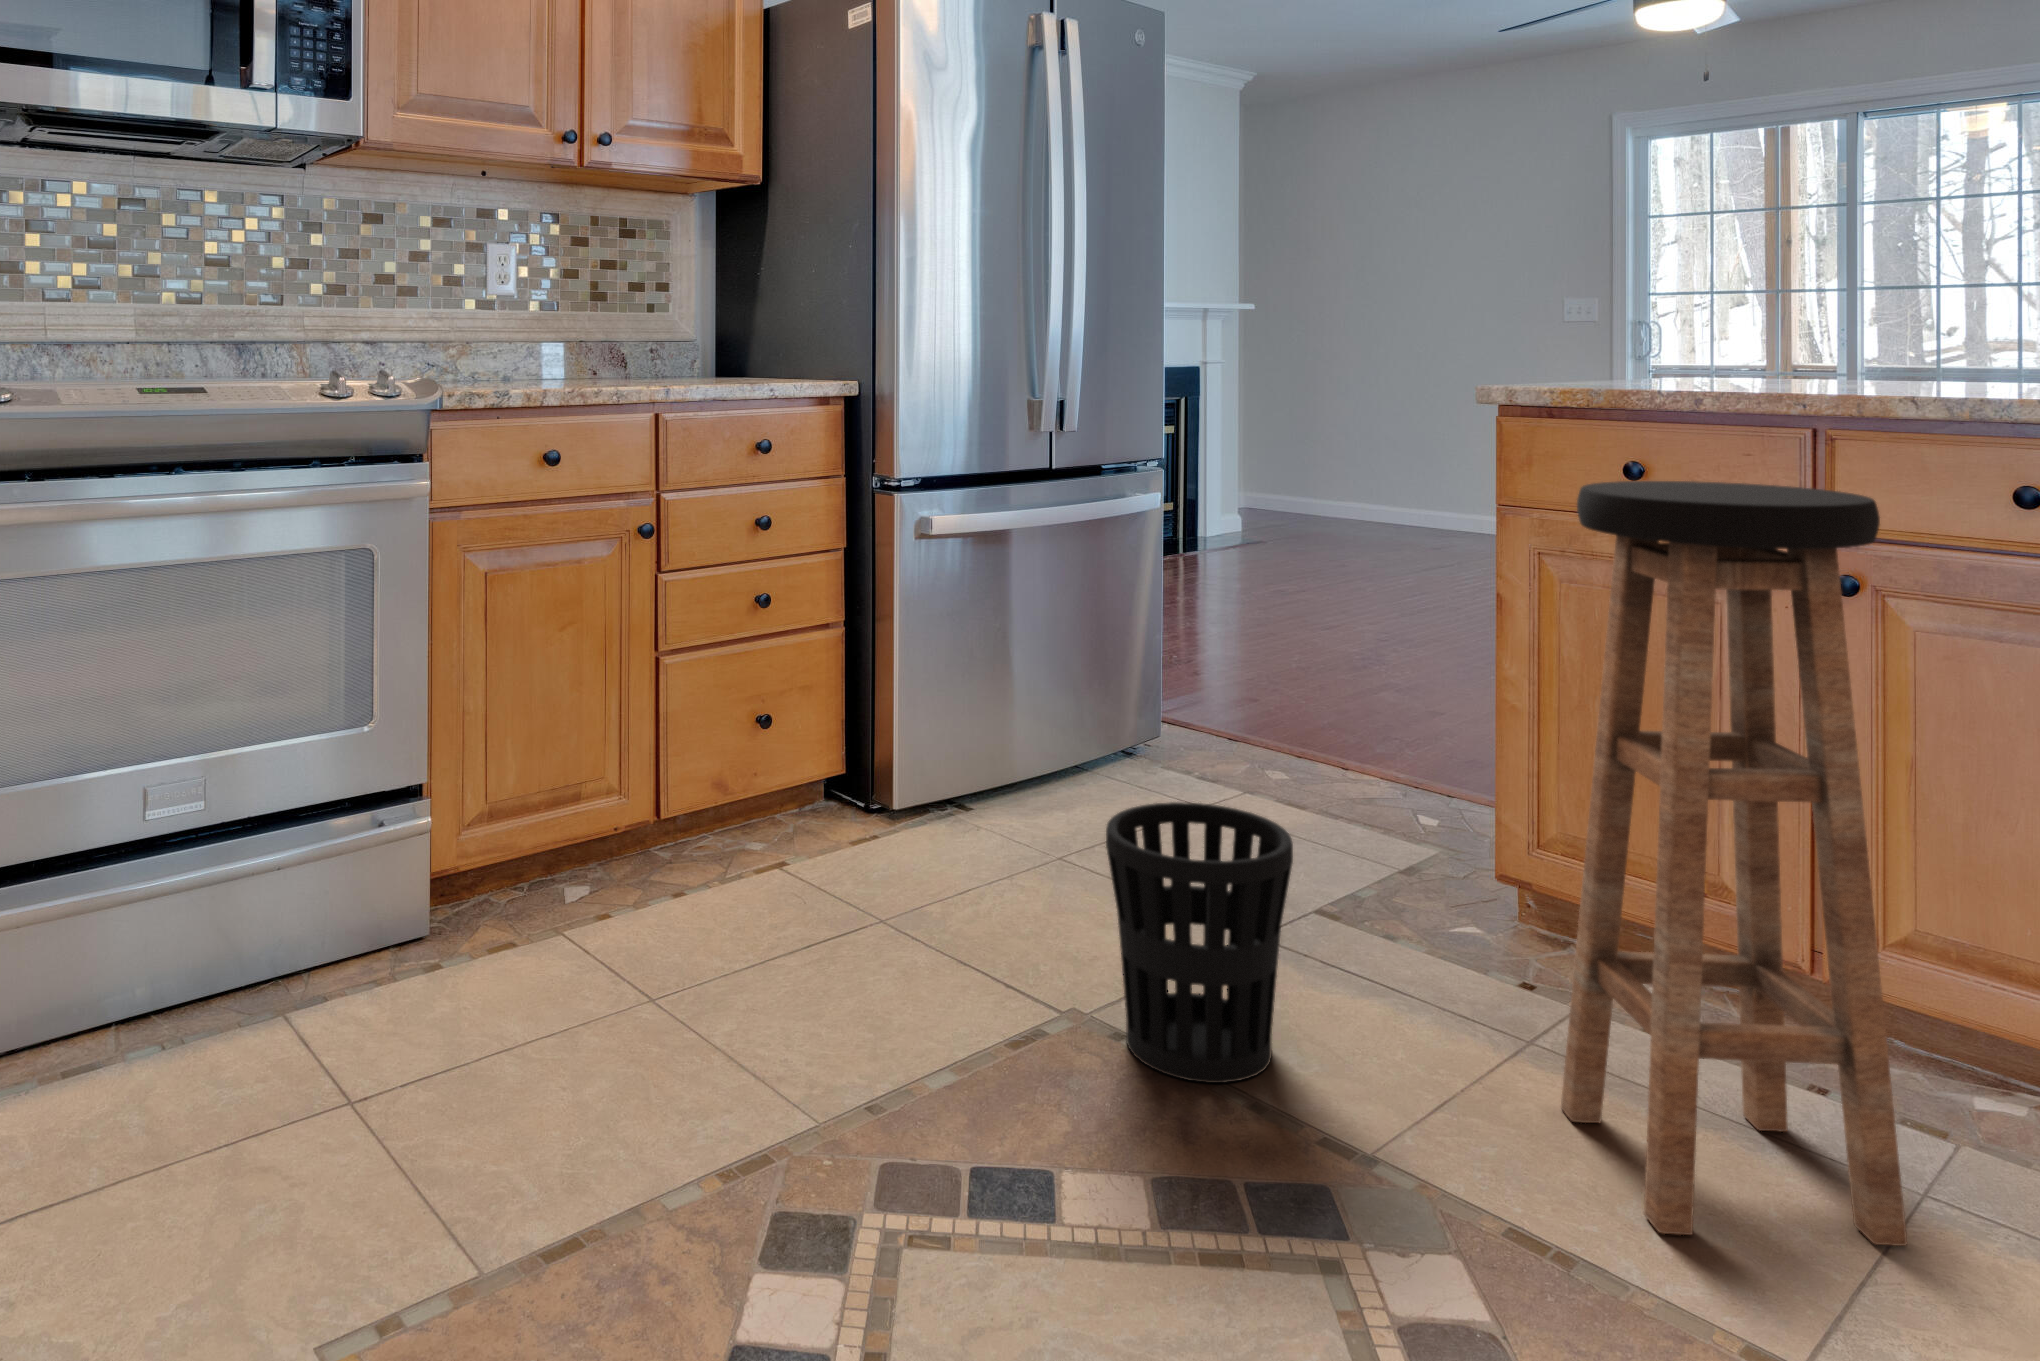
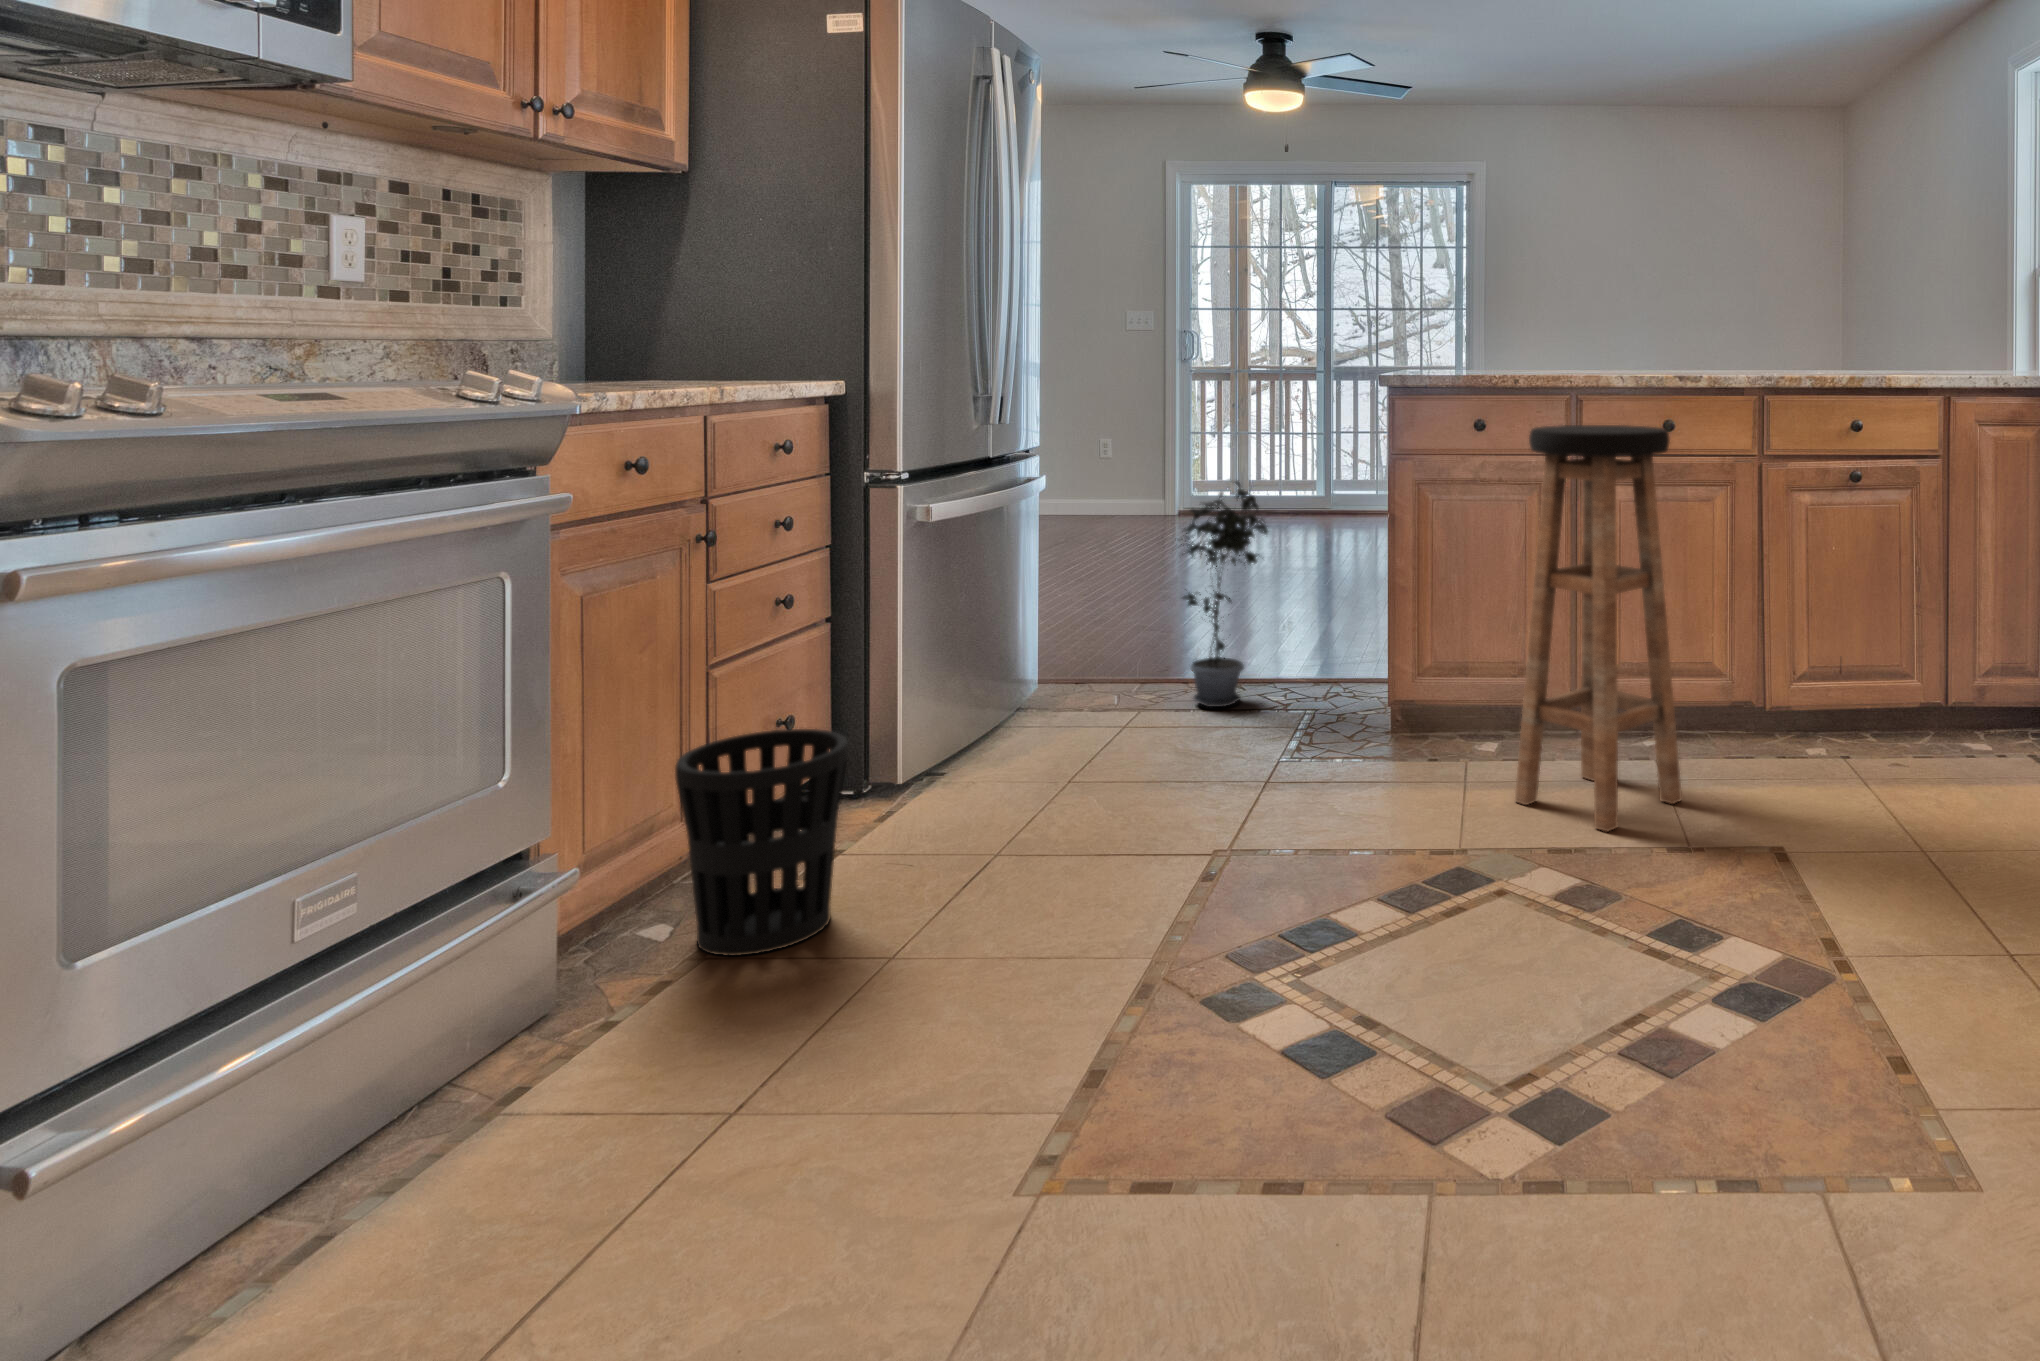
potted plant: none [1268,526,1406,825] -> present [1181,481,1268,707]
wastebasket: present [1106,802,1293,1083] -> present [675,729,848,956]

